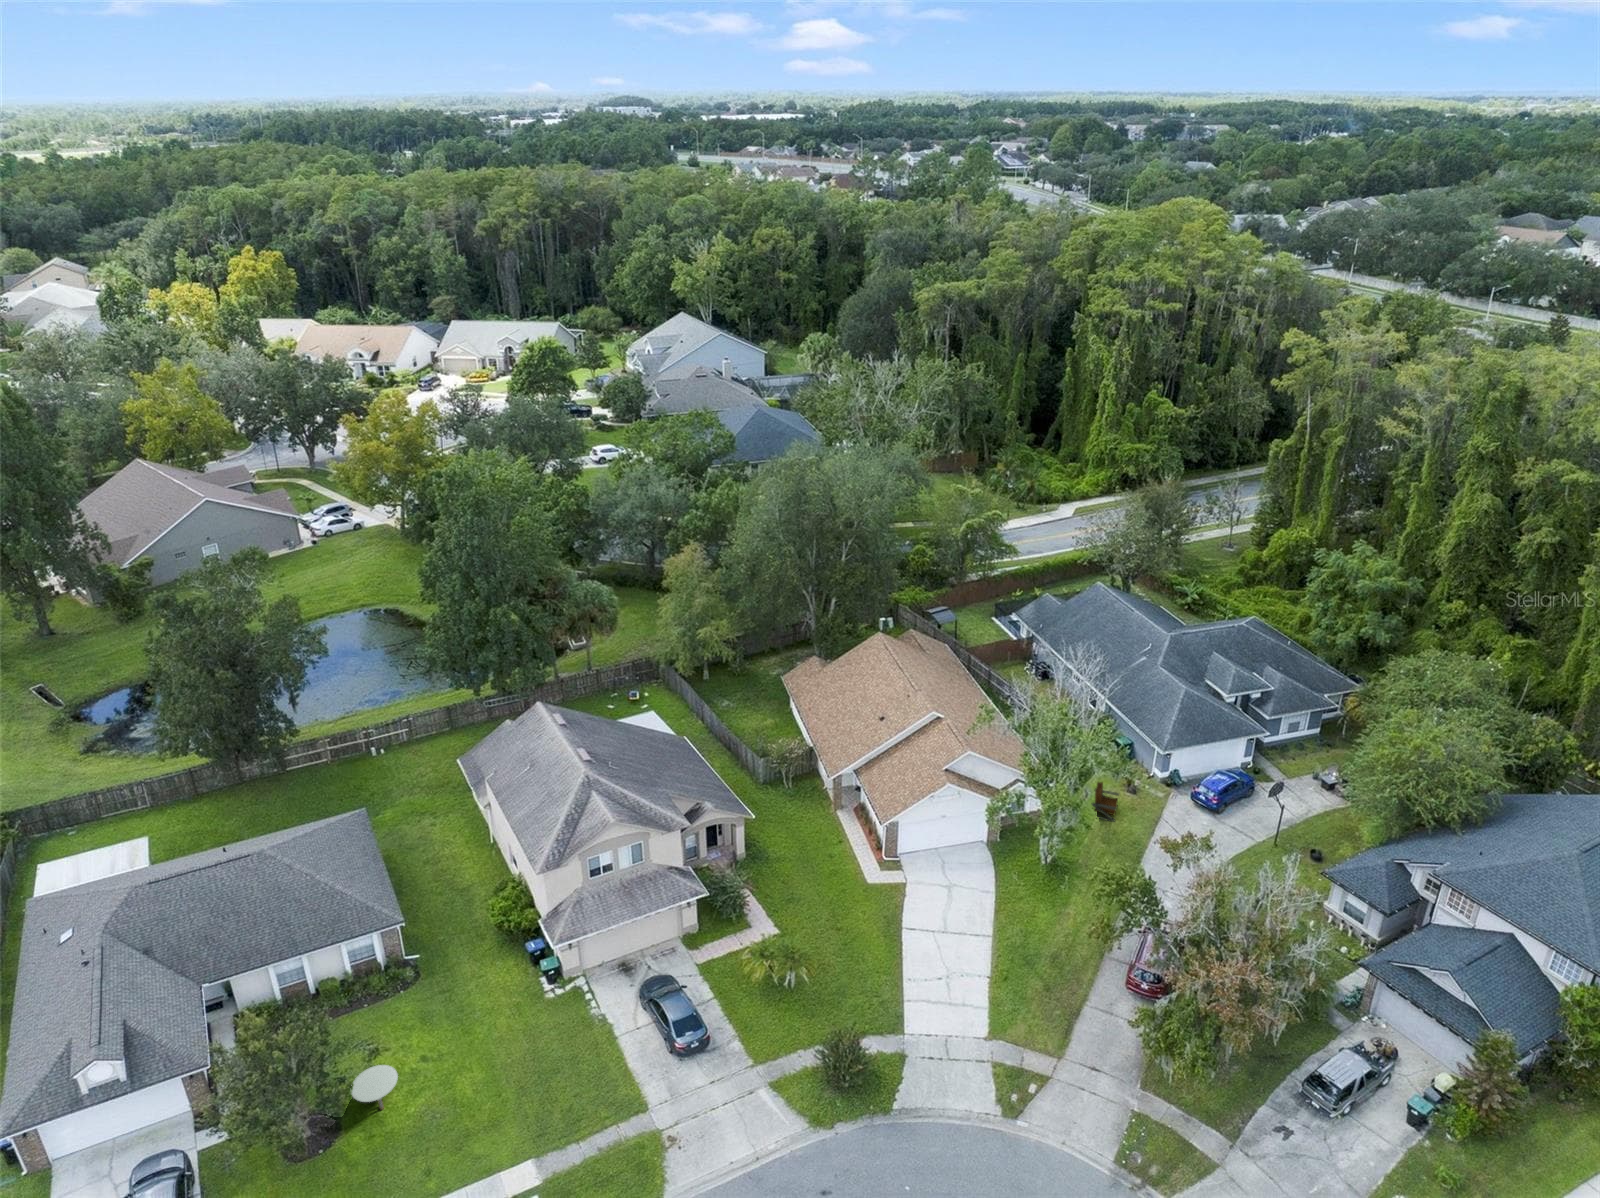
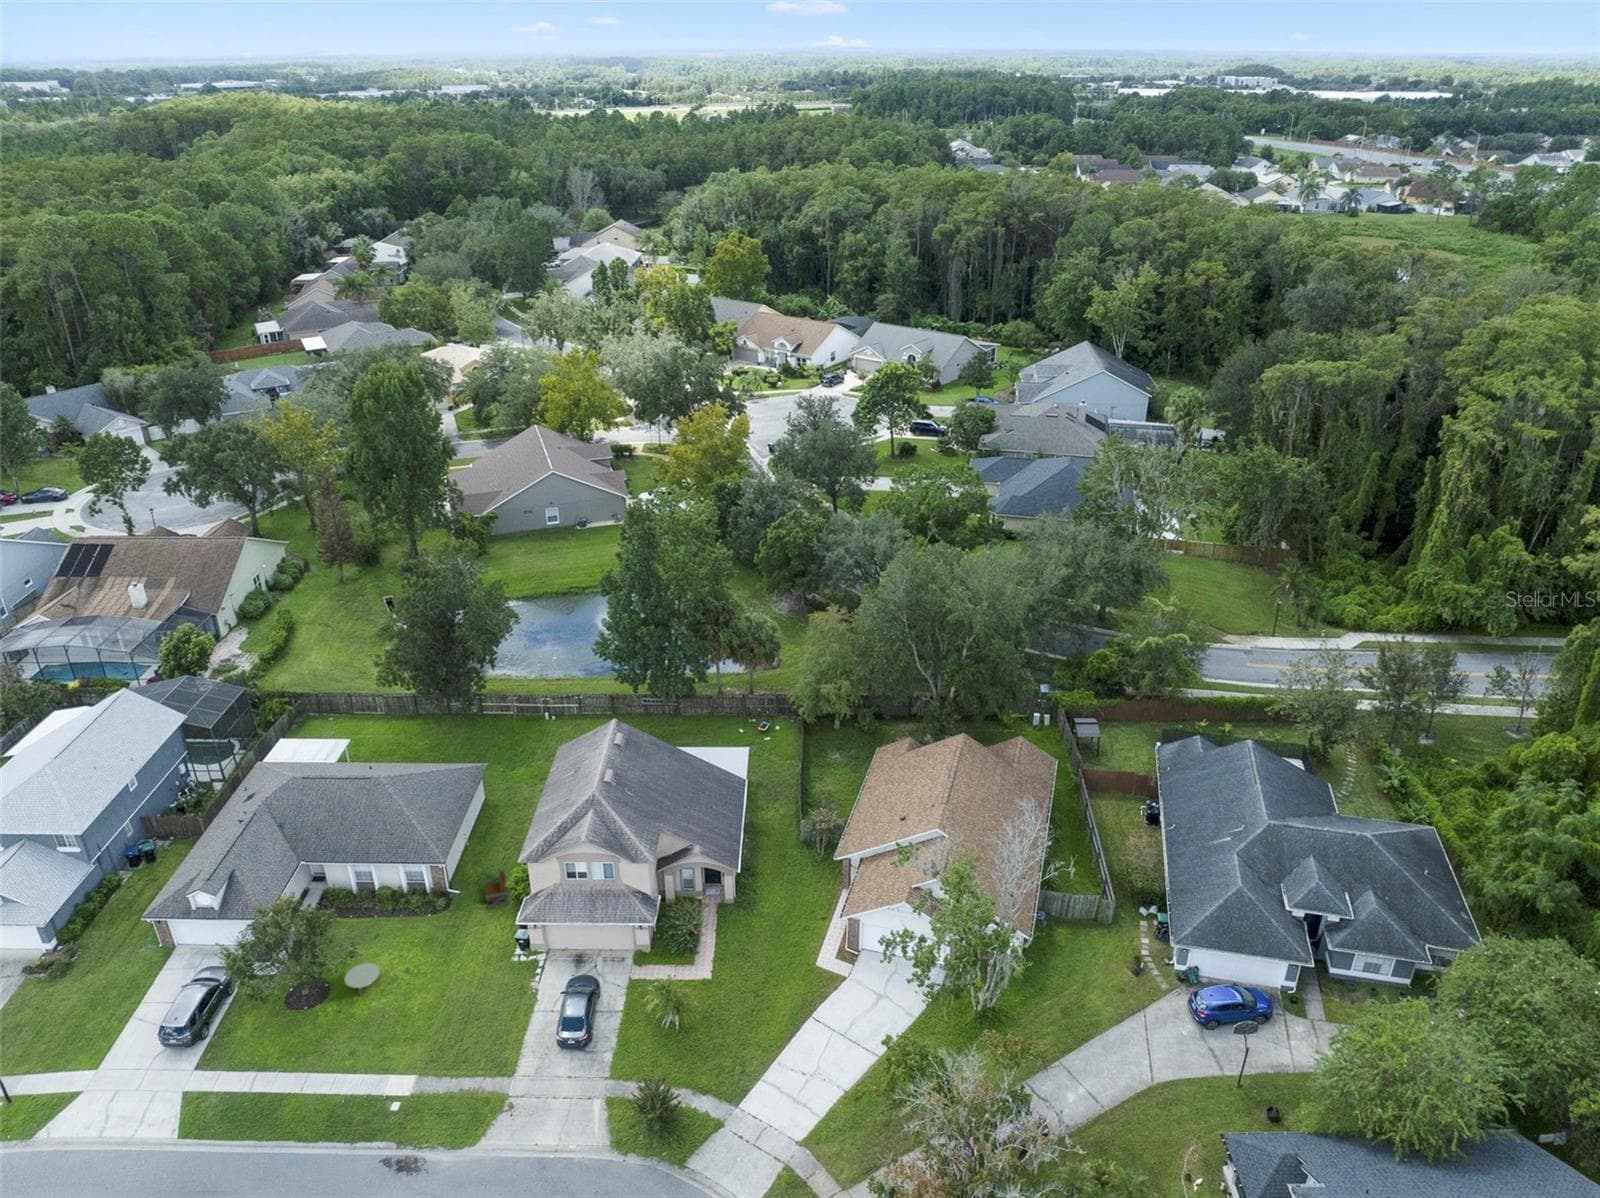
lounge chair: present [1091,782,1119,822] -> present [484,870,510,909]

